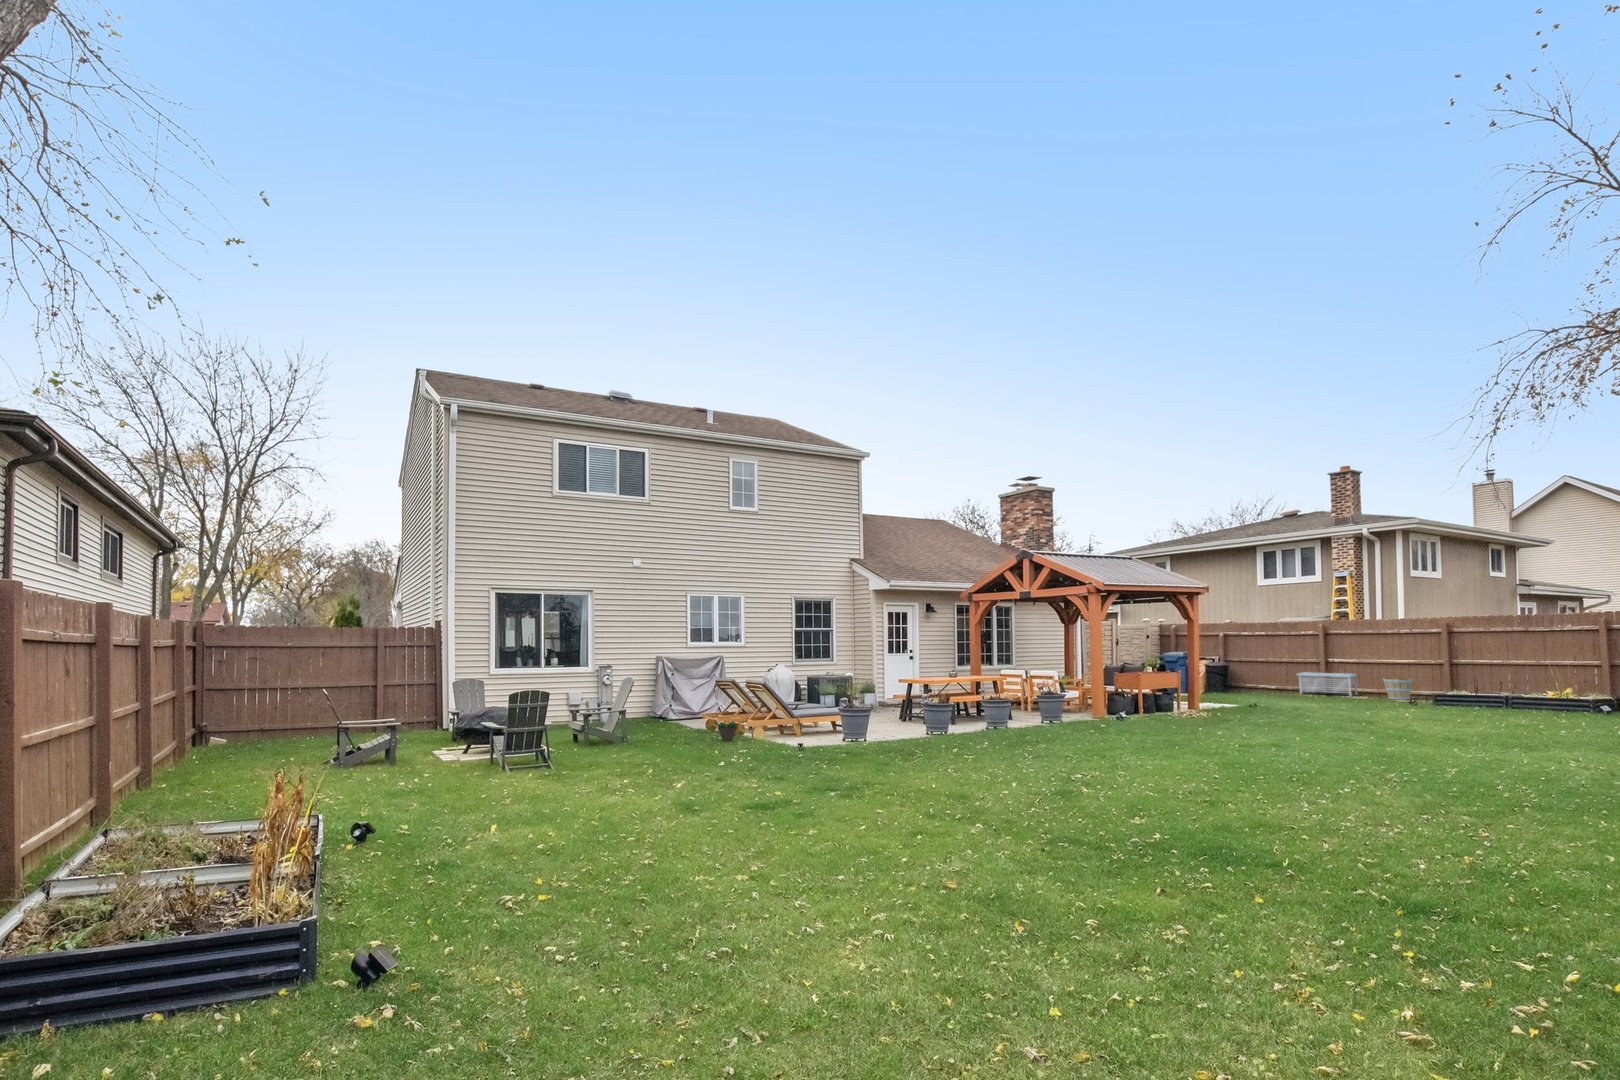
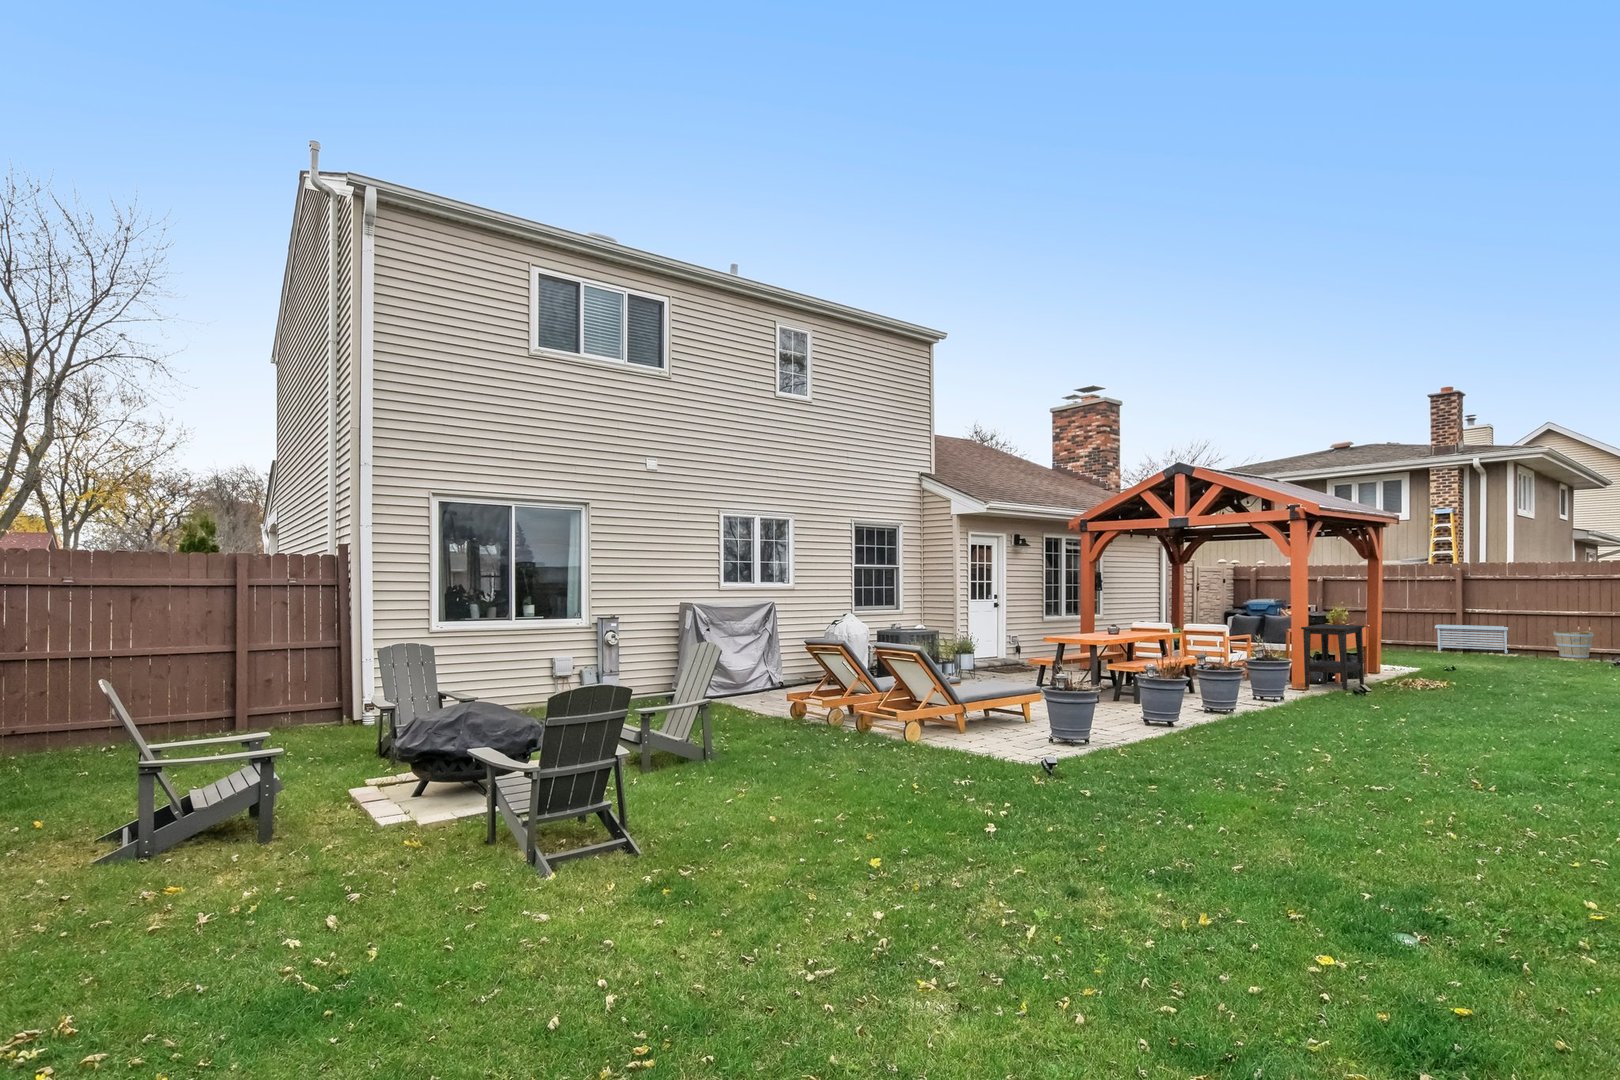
side table: none [1108,672,1162,721] -> present [1301,624,1364,690]
decorative plant: present [714,722,742,741] -> none [801,701,855,732]

